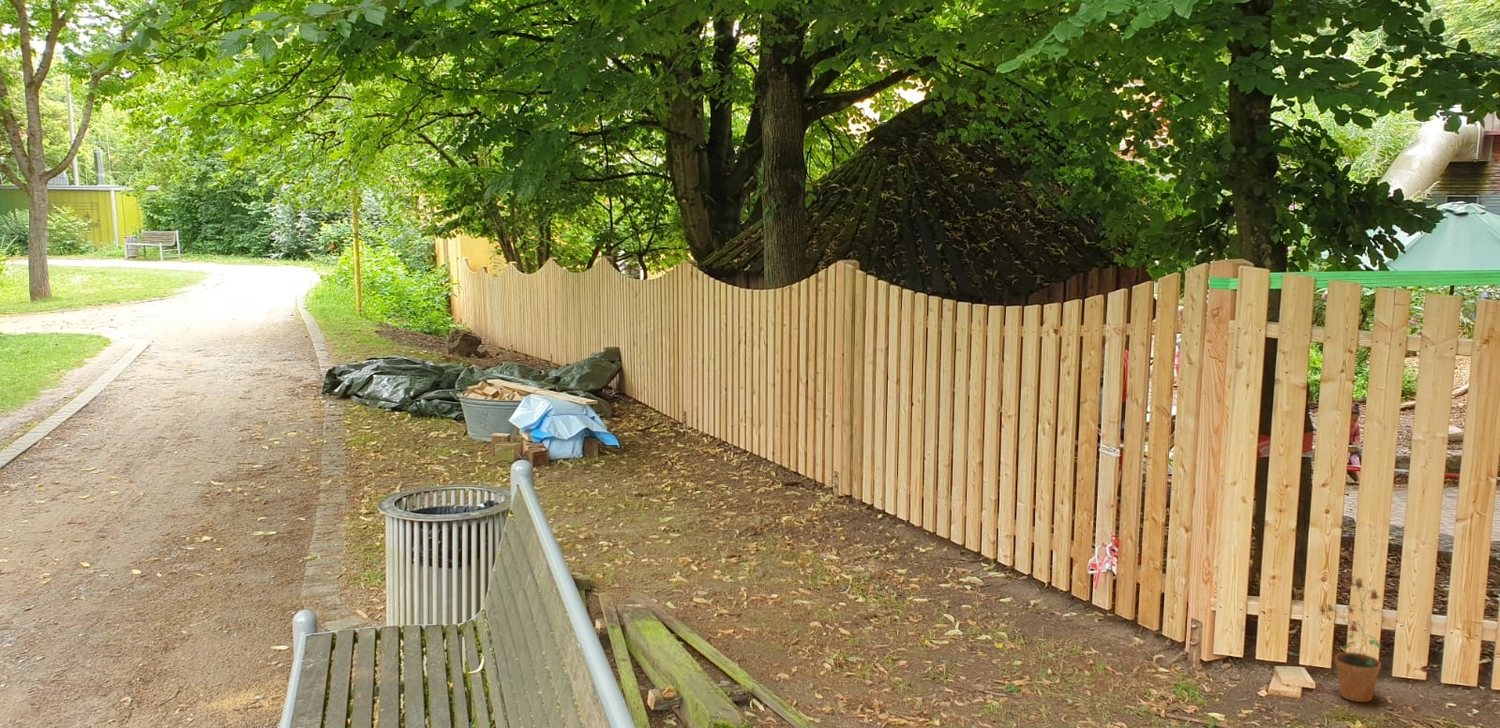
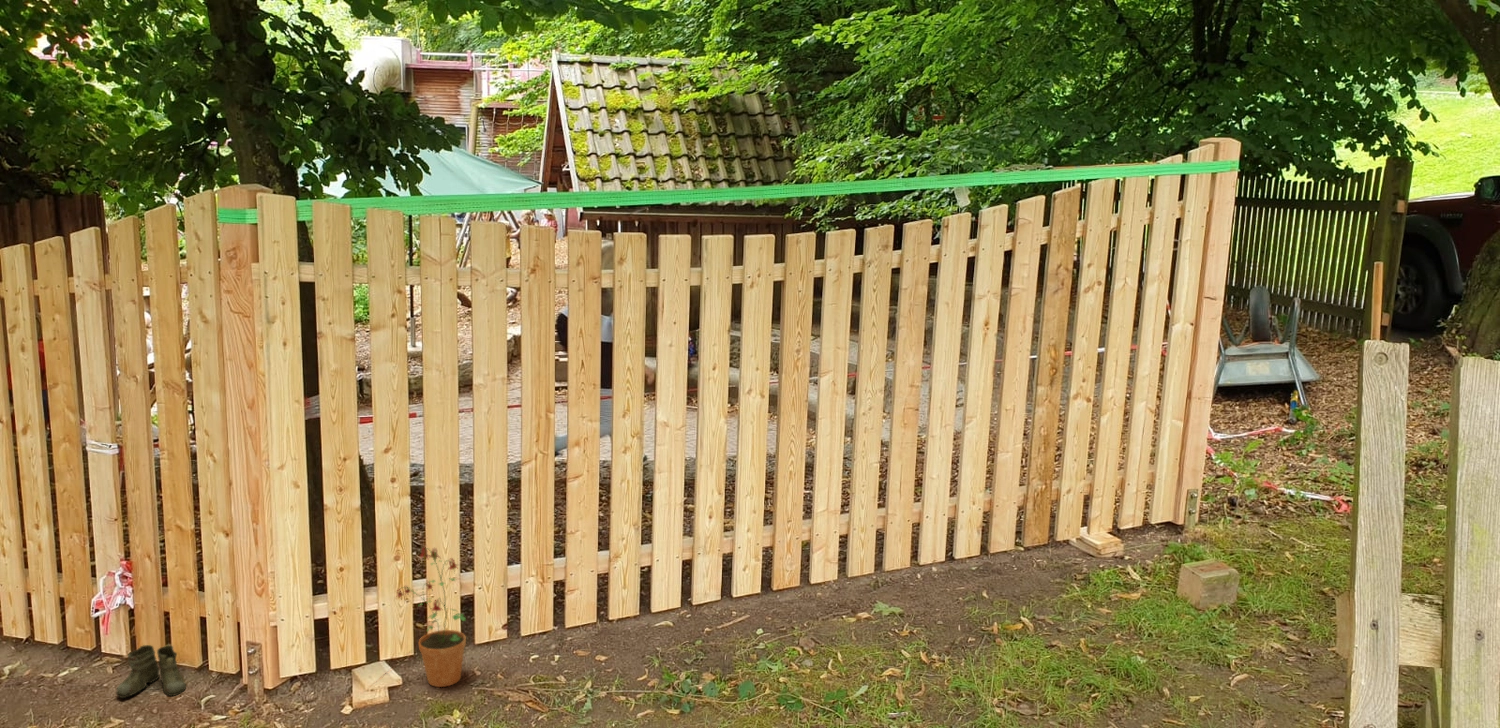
boots: none [1096,602,1153,644] -> present [116,645,186,698]

